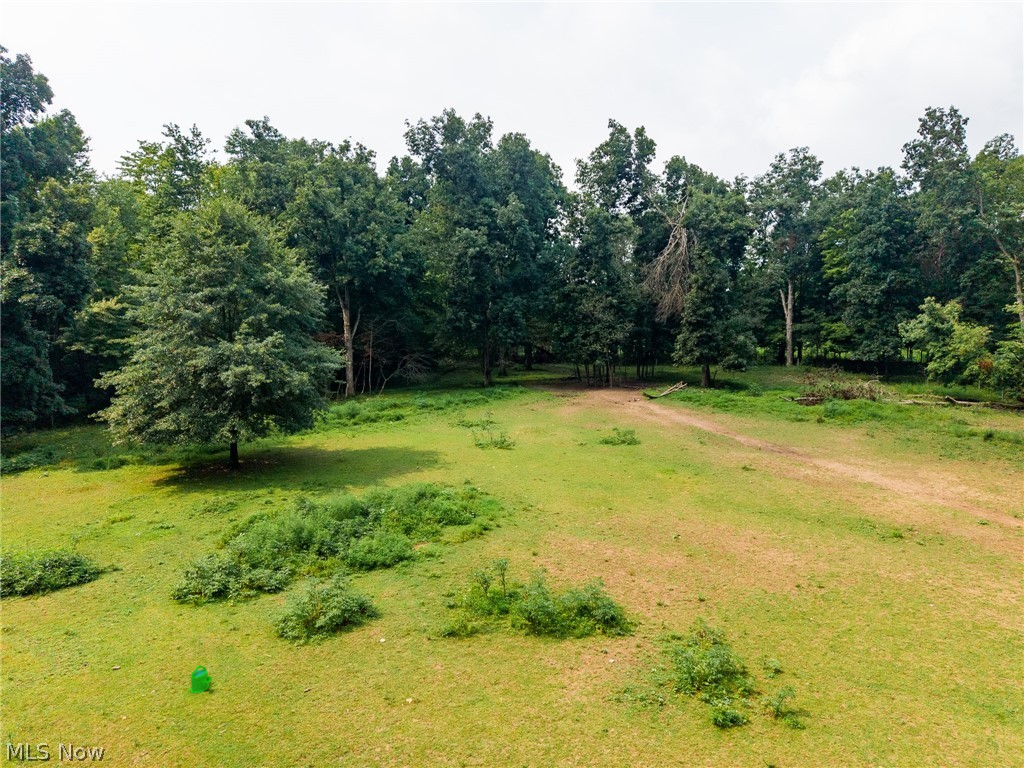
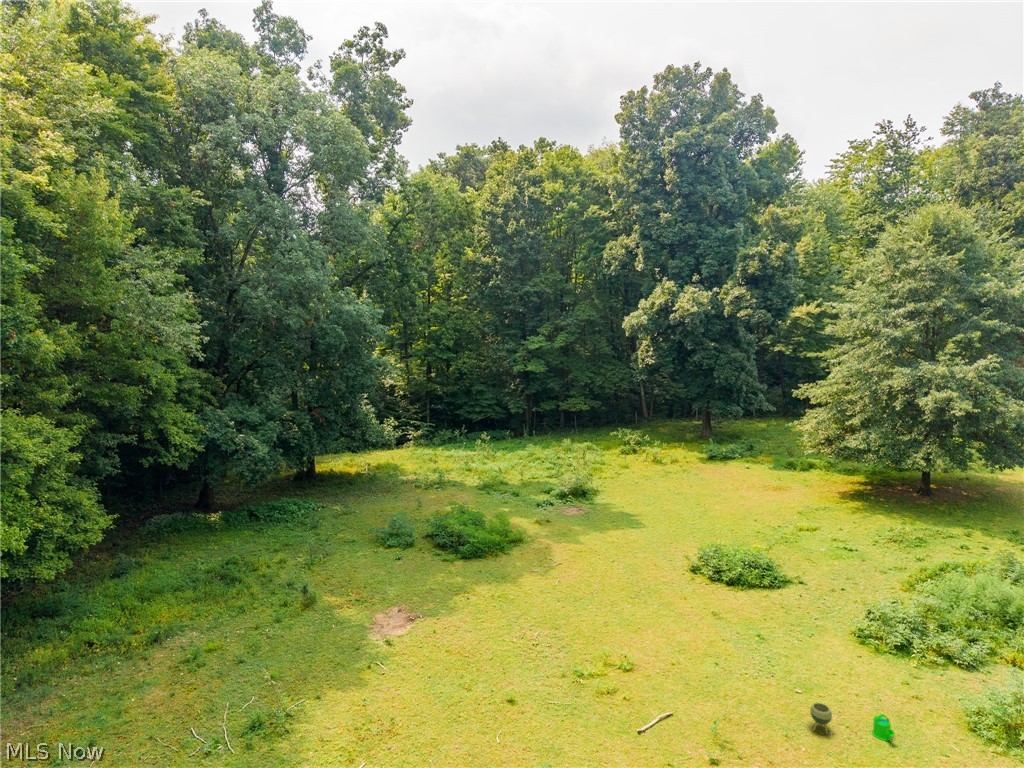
planter: none [116,689,143,727] -> present [810,703,832,734]

